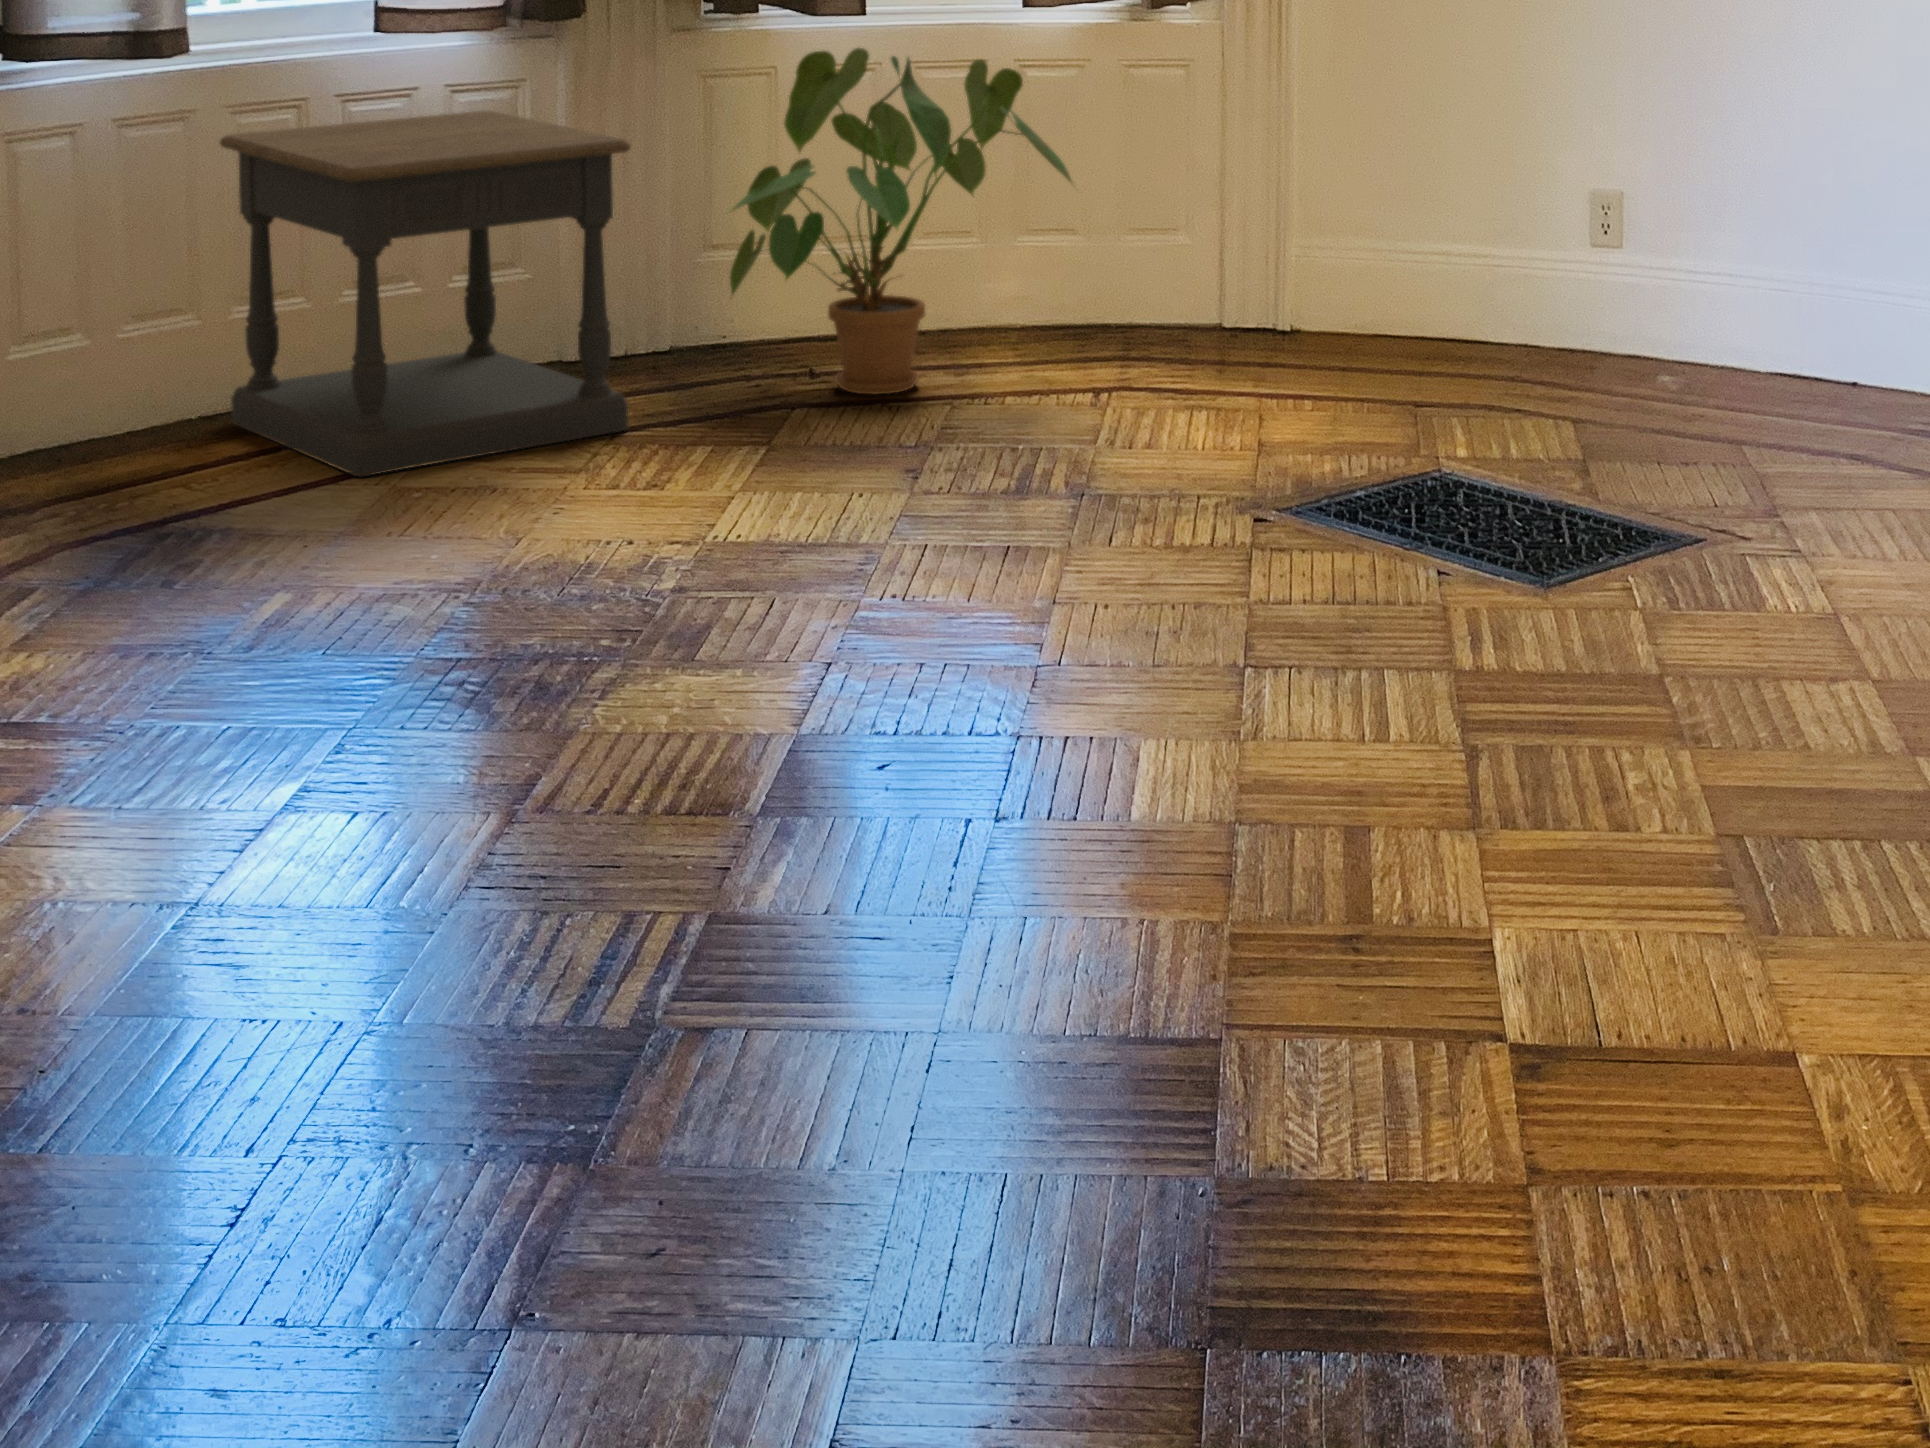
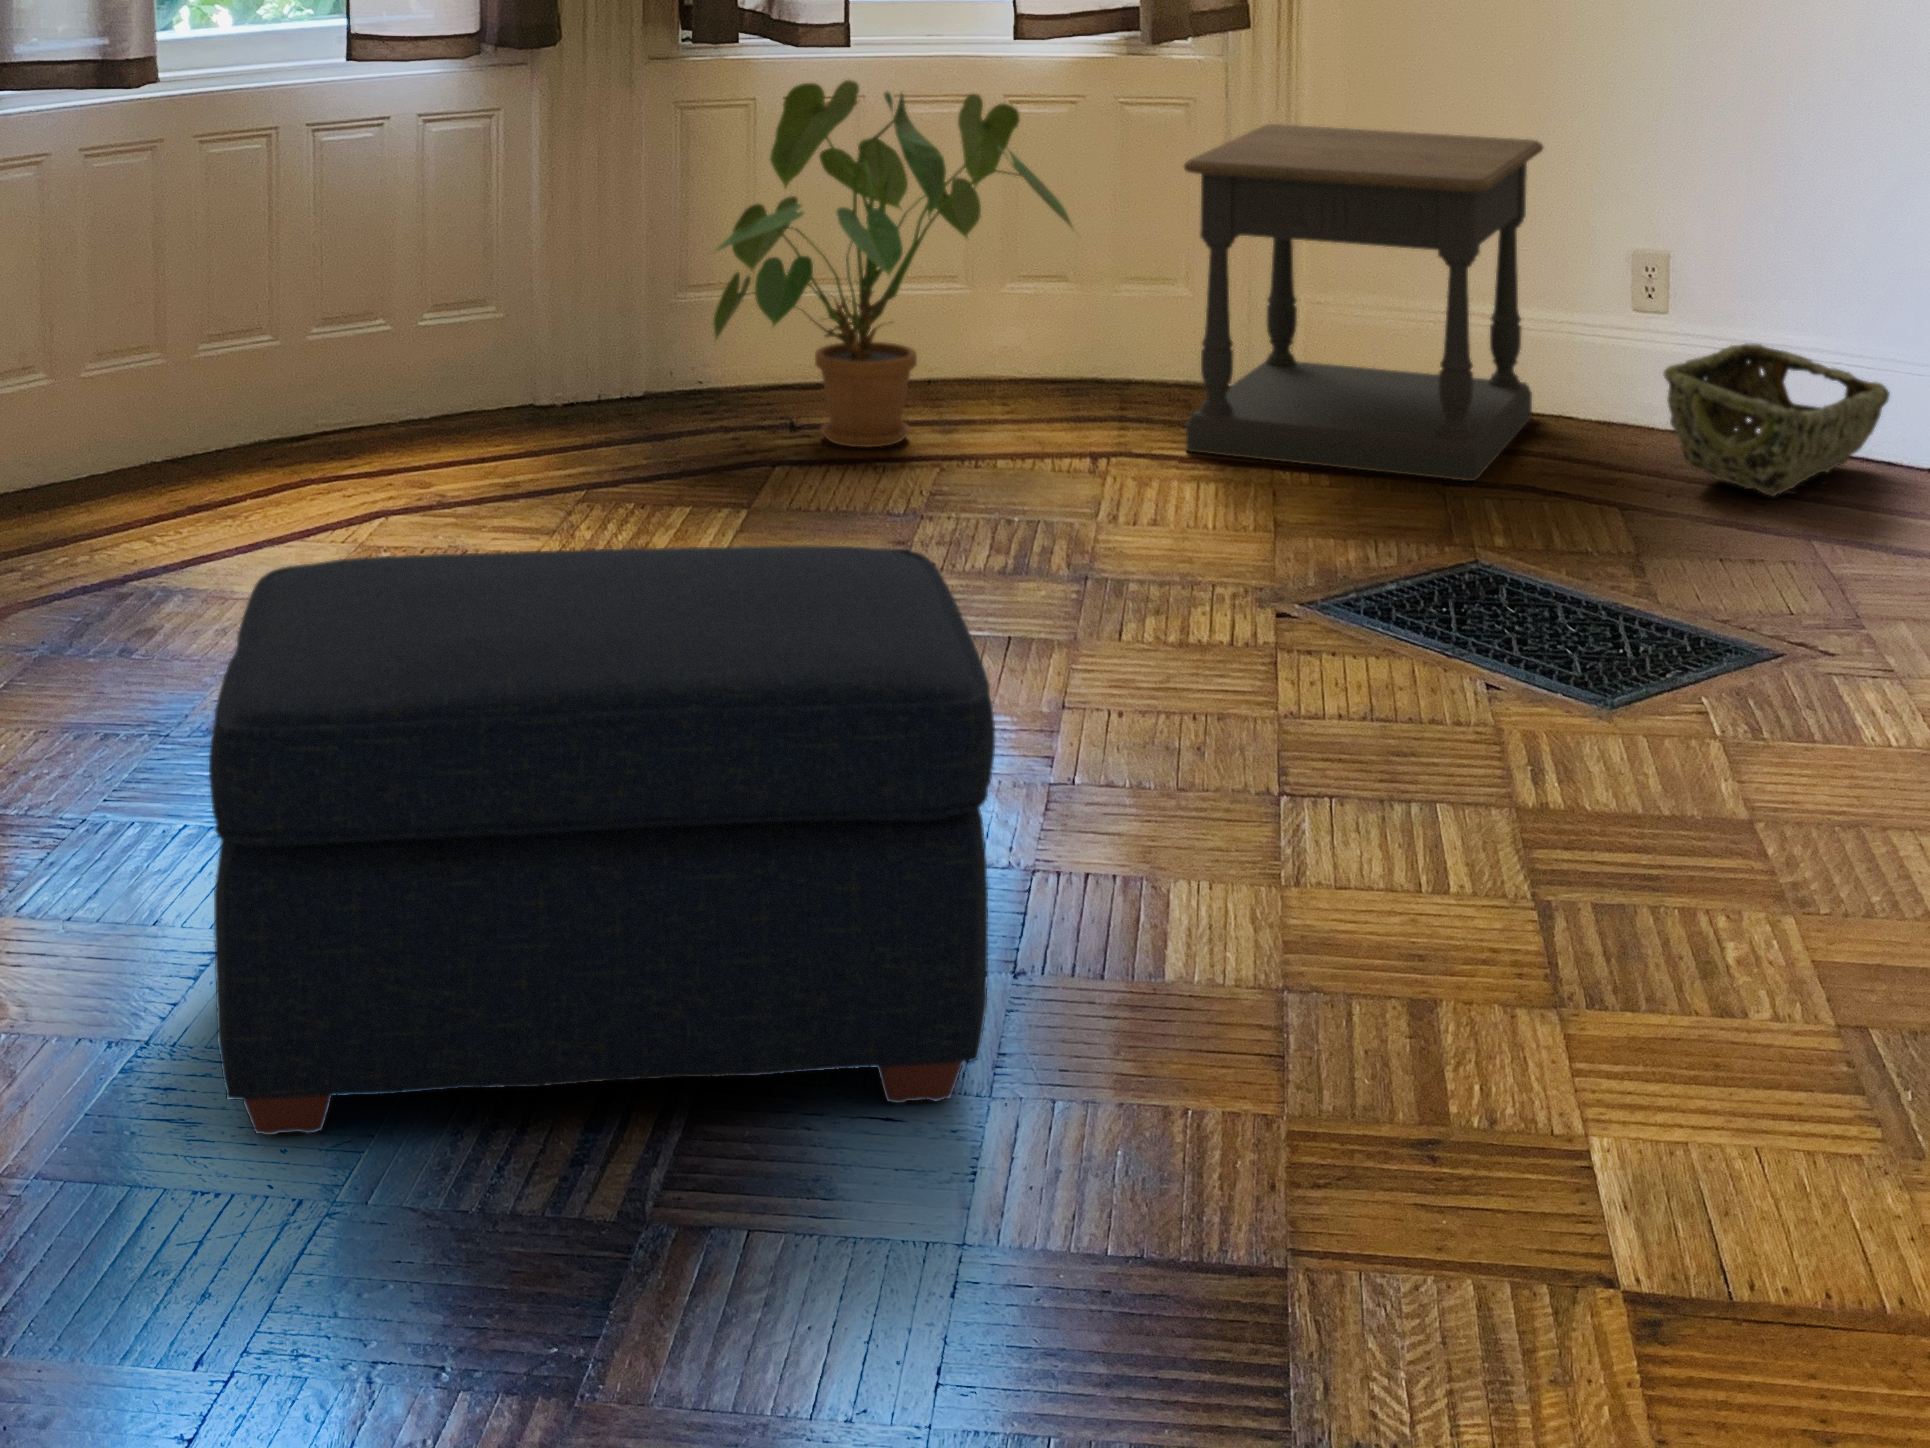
side table: present [220,111,630,476] -> present [1184,124,1544,481]
woven basket: none [1618,279,1826,416] -> present [1664,343,1890,496]
ottoman: none [259,447,970,971] -> present [209,546,995,1135]

